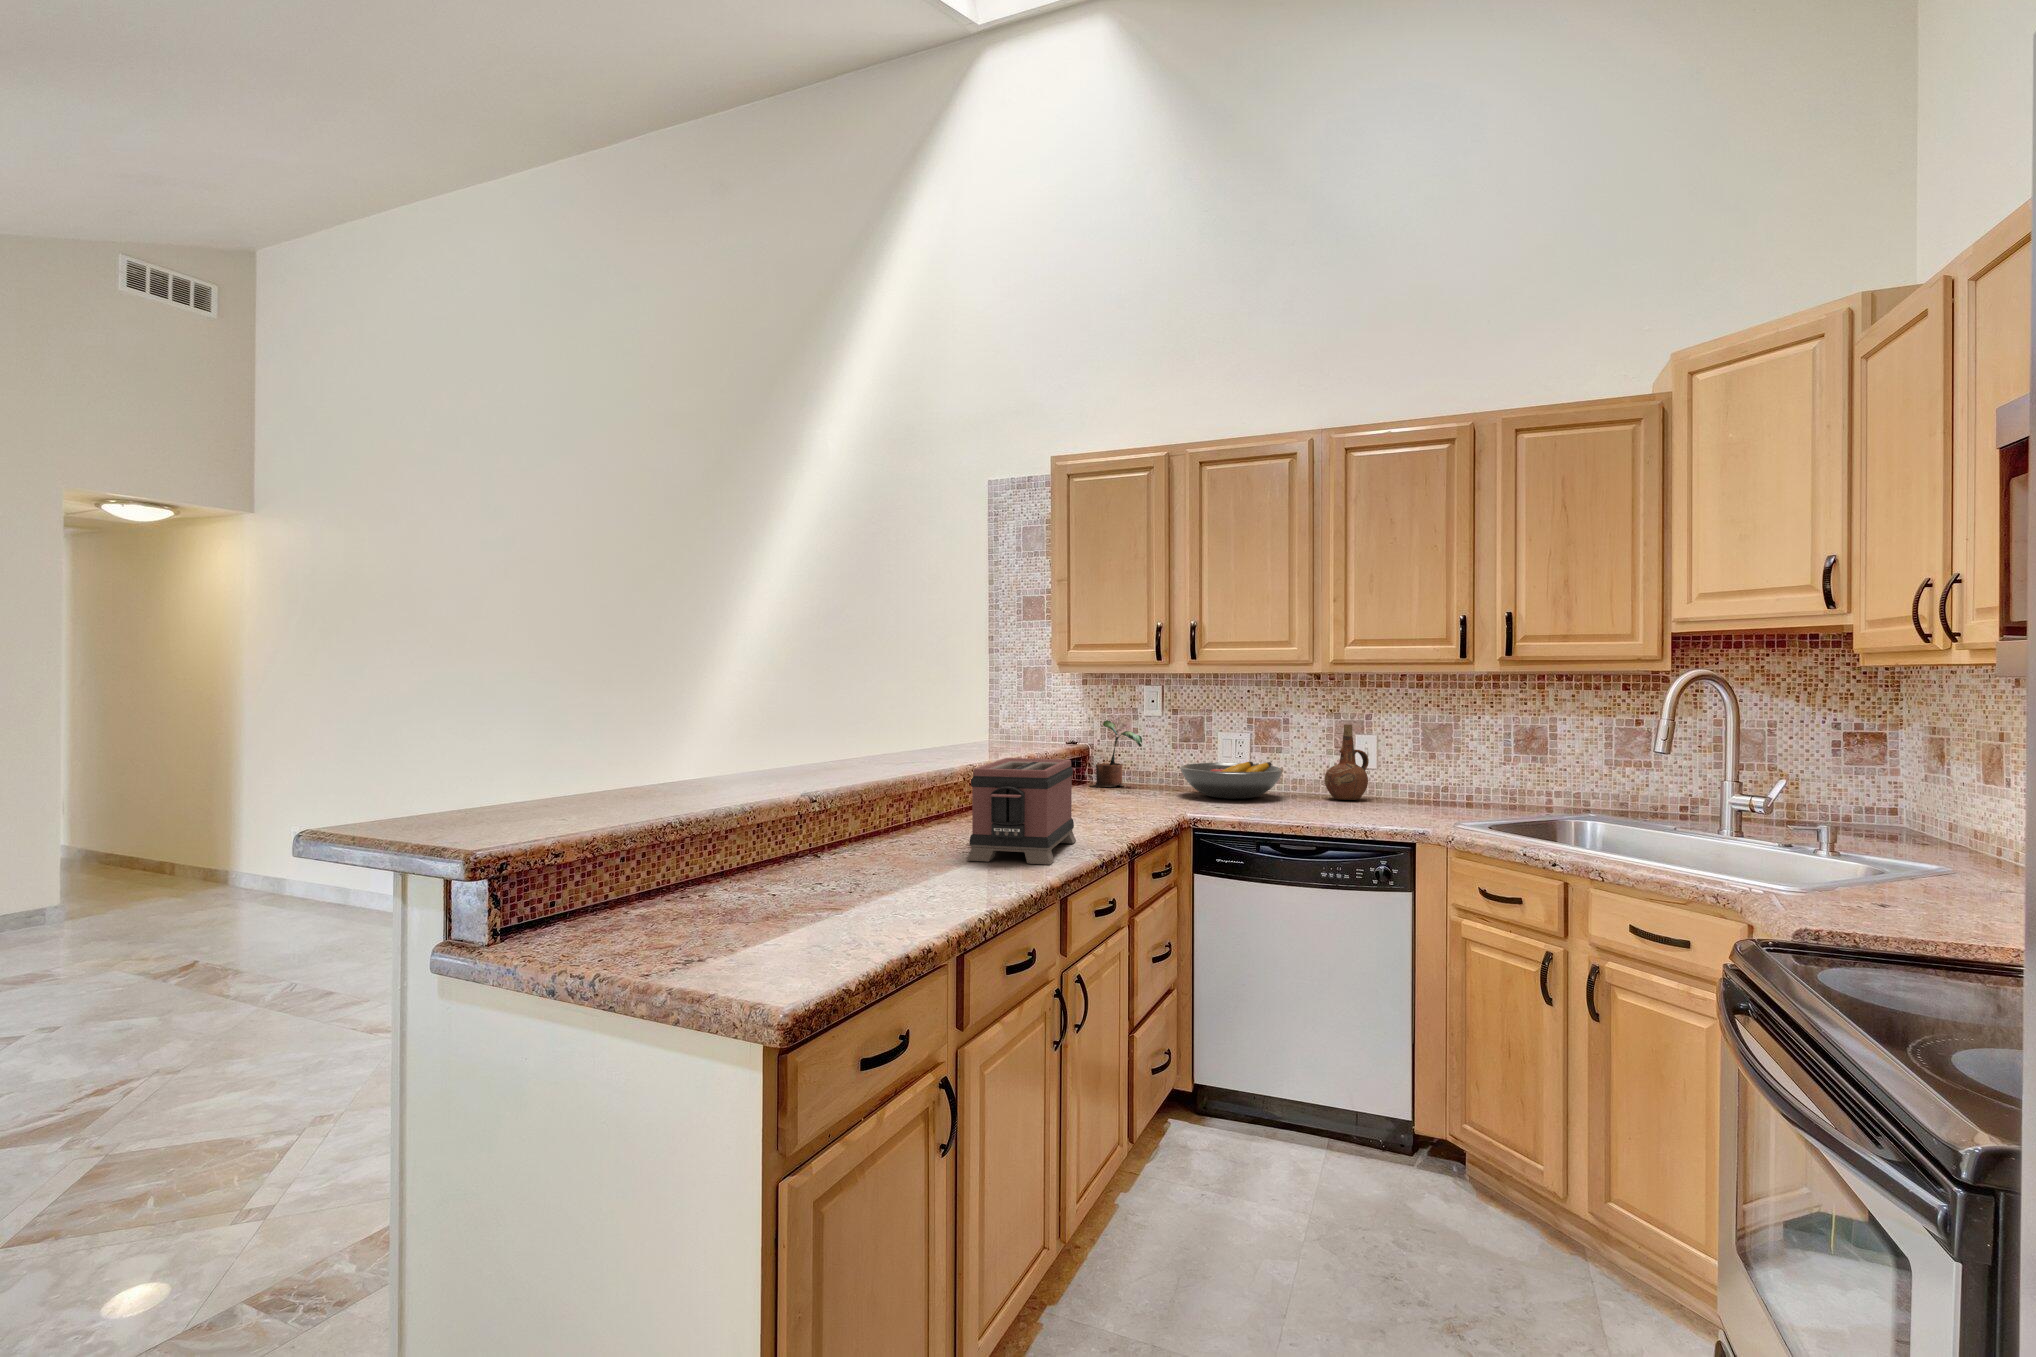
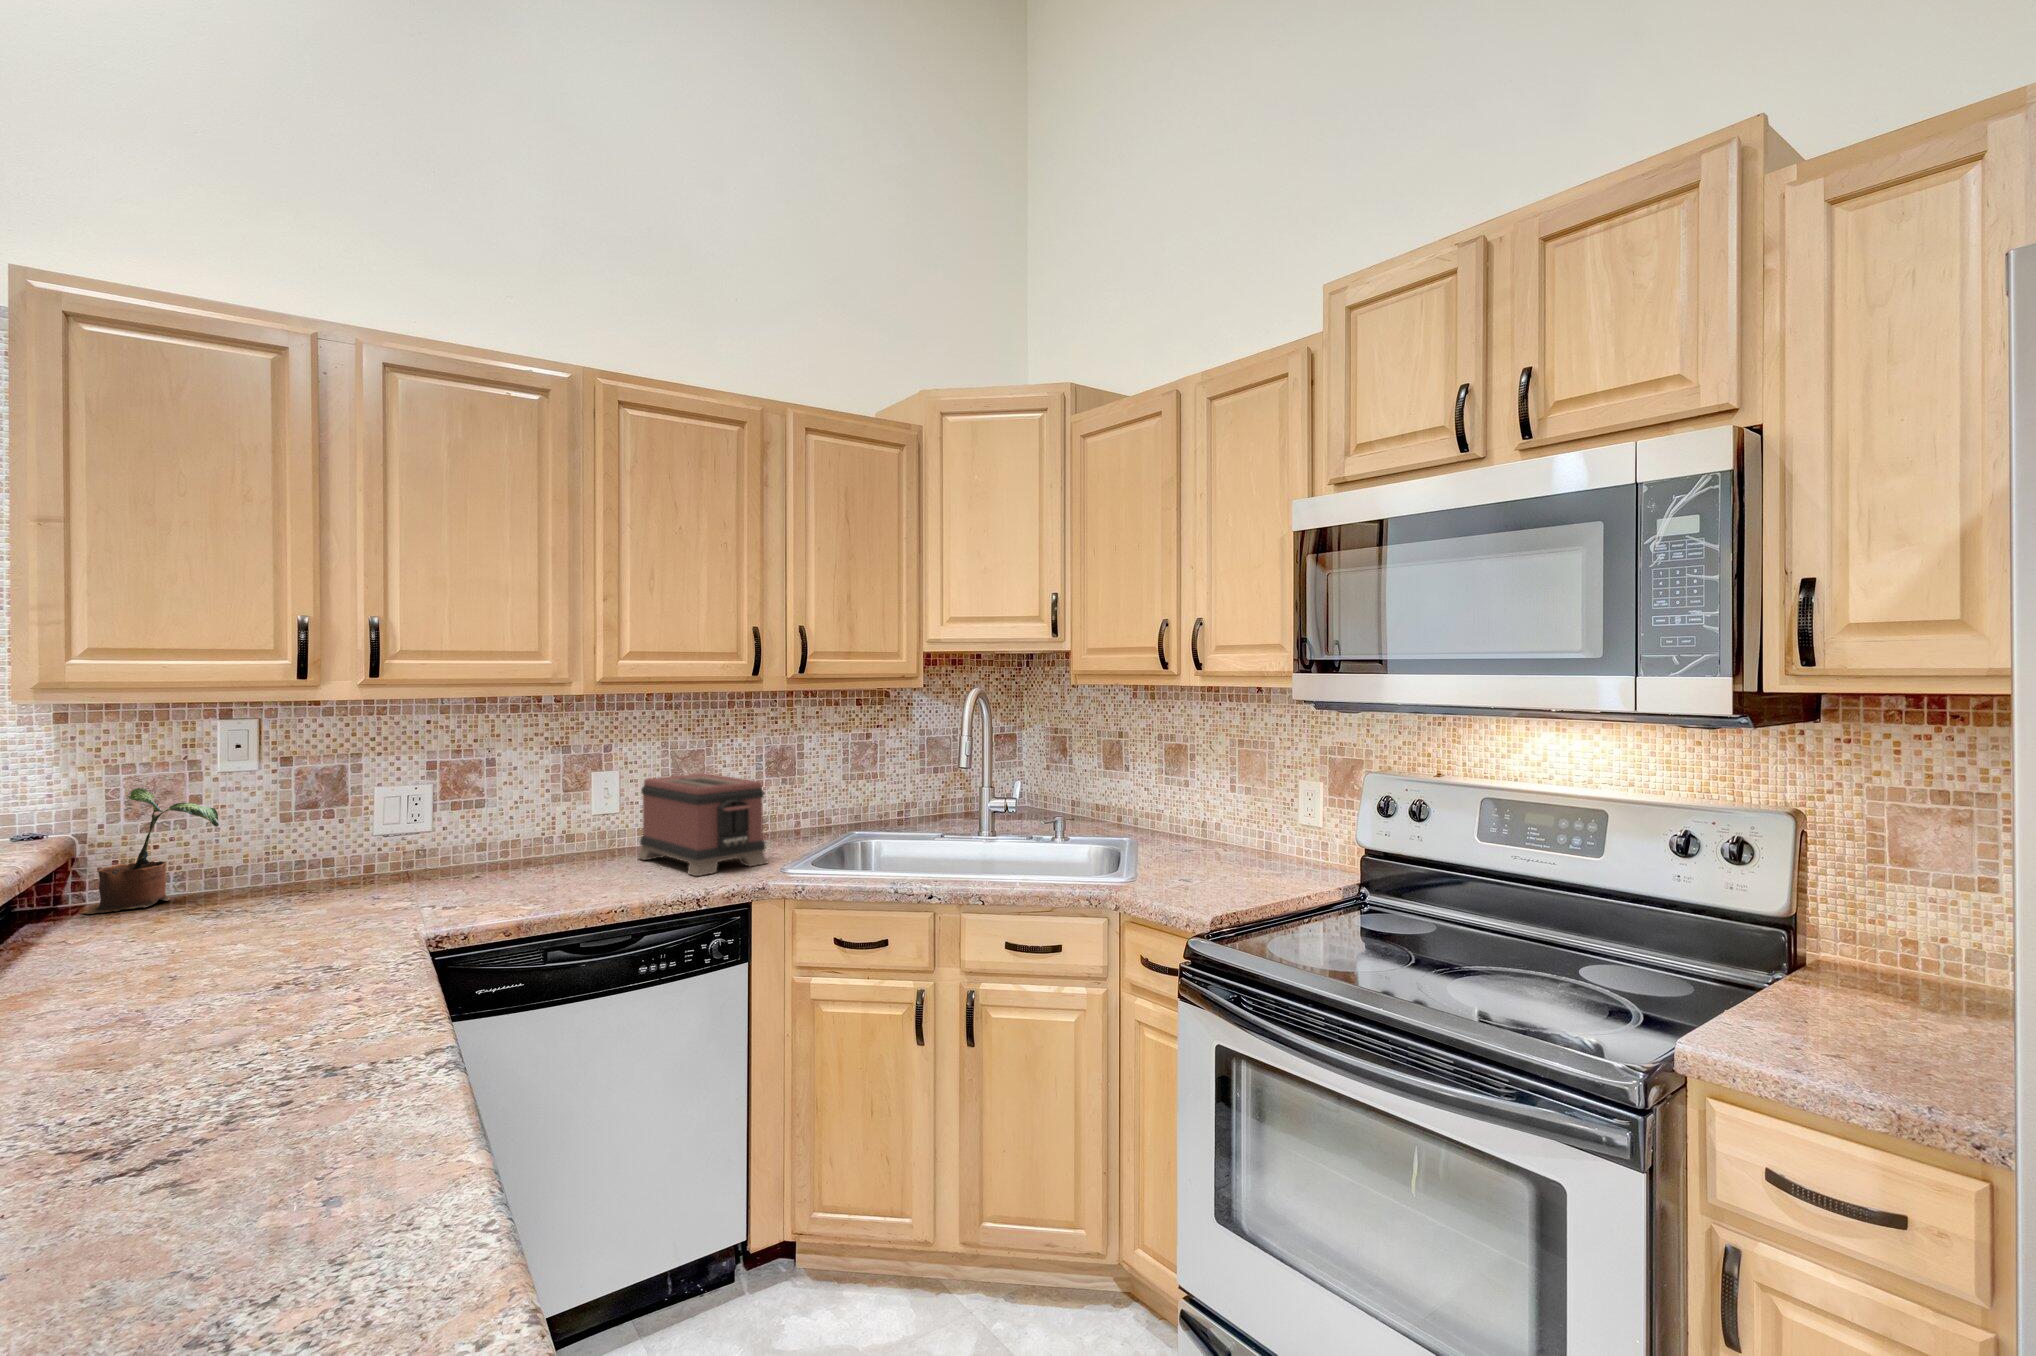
ceramic pitcher: present [1324,725,1369,800] -> none [558,760,616,858]
toaster: present [967,758,1076,865] -> present [638,773,767,876]
fruit bowl: present [1180,762,1284,799] -> none [324,823,508,889]

